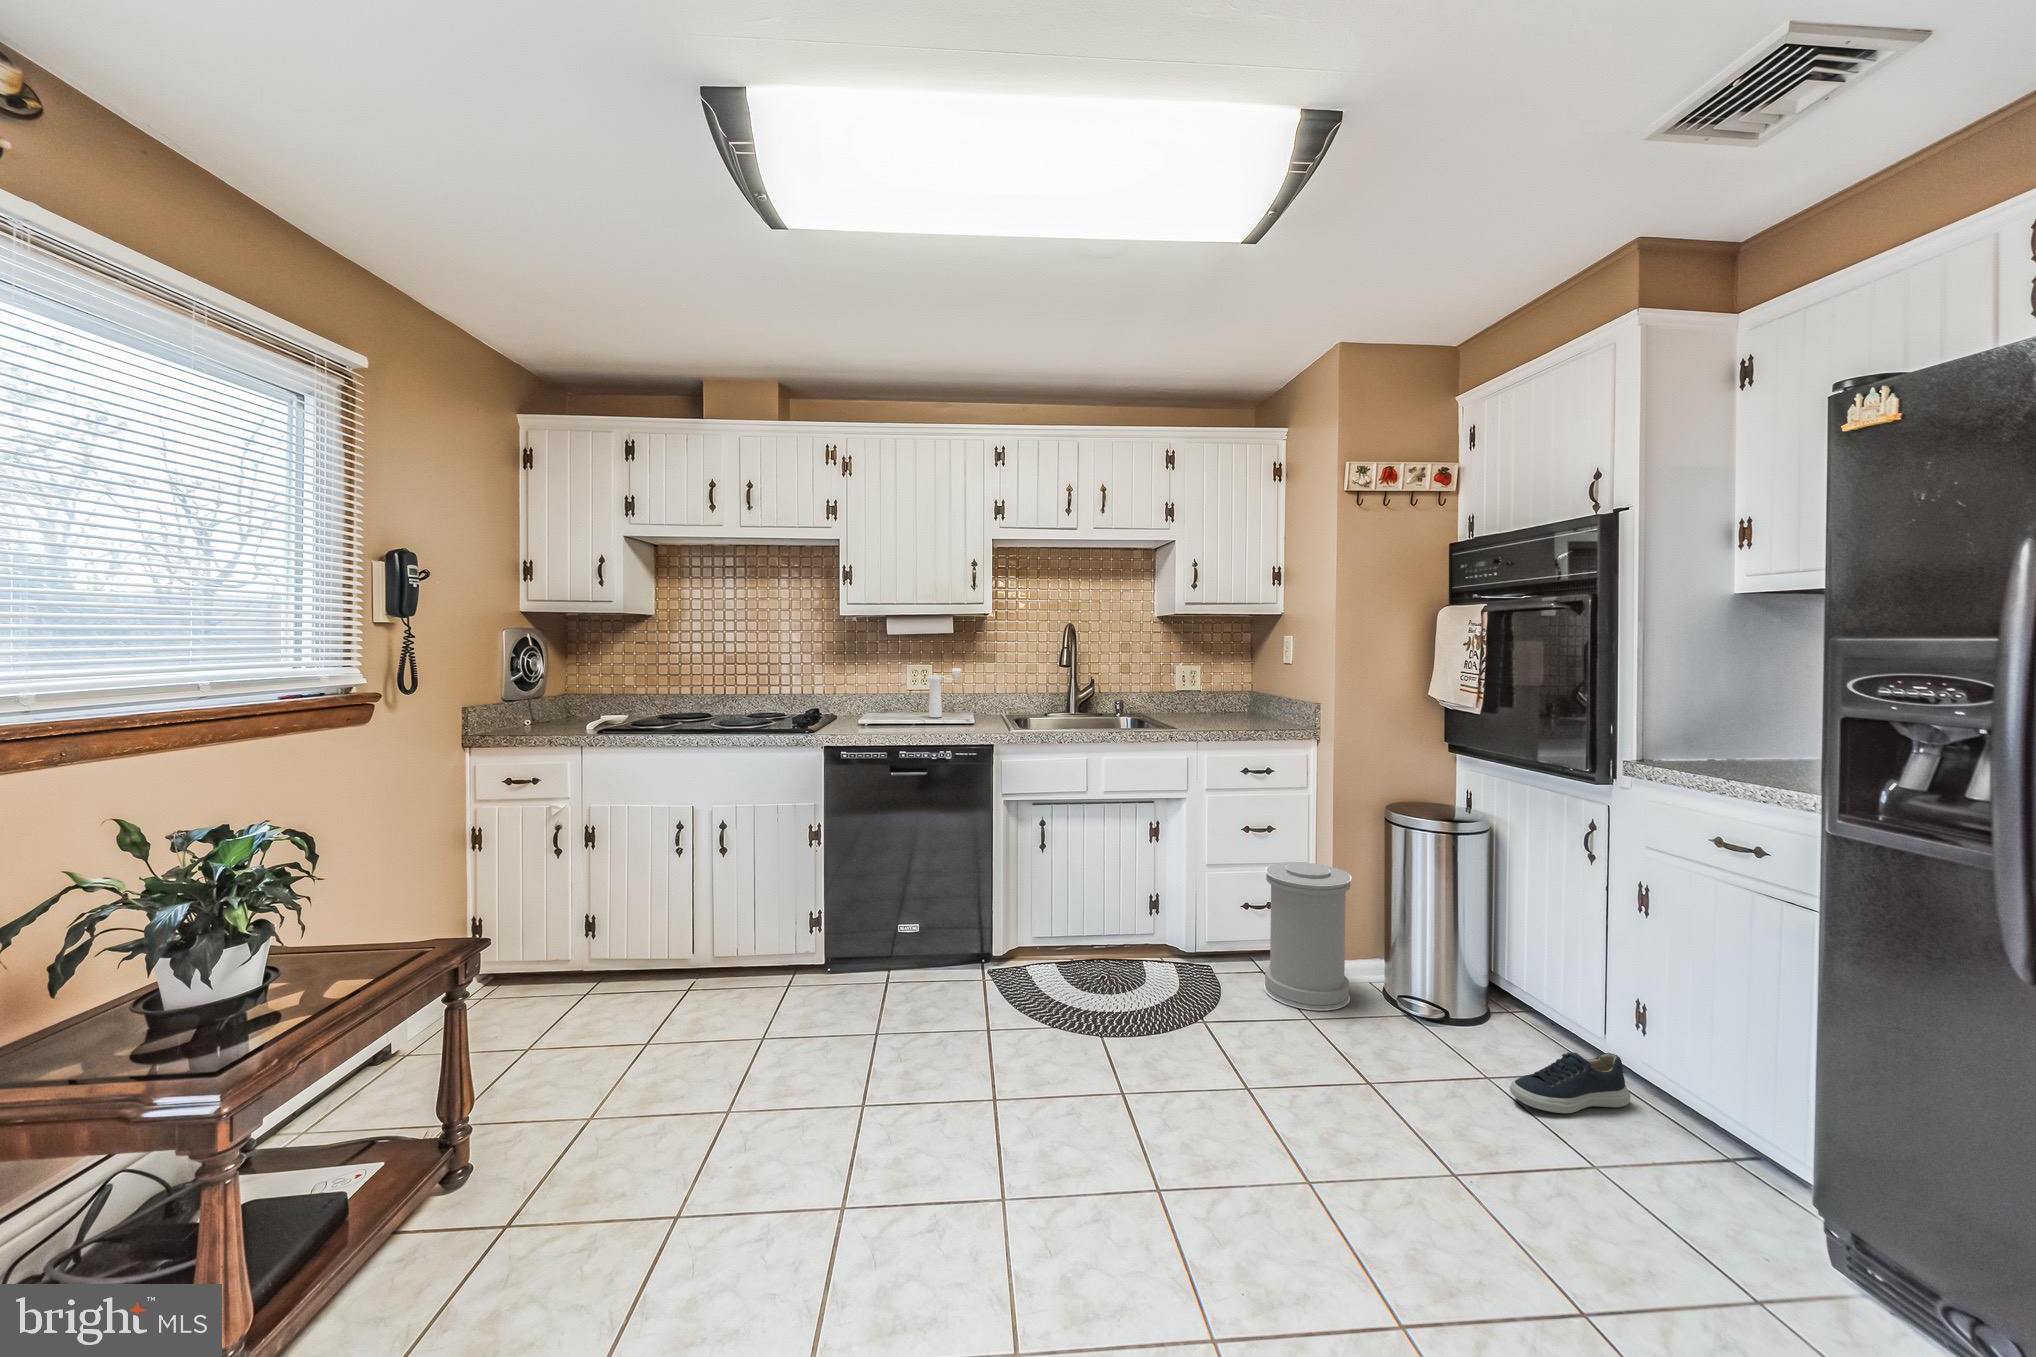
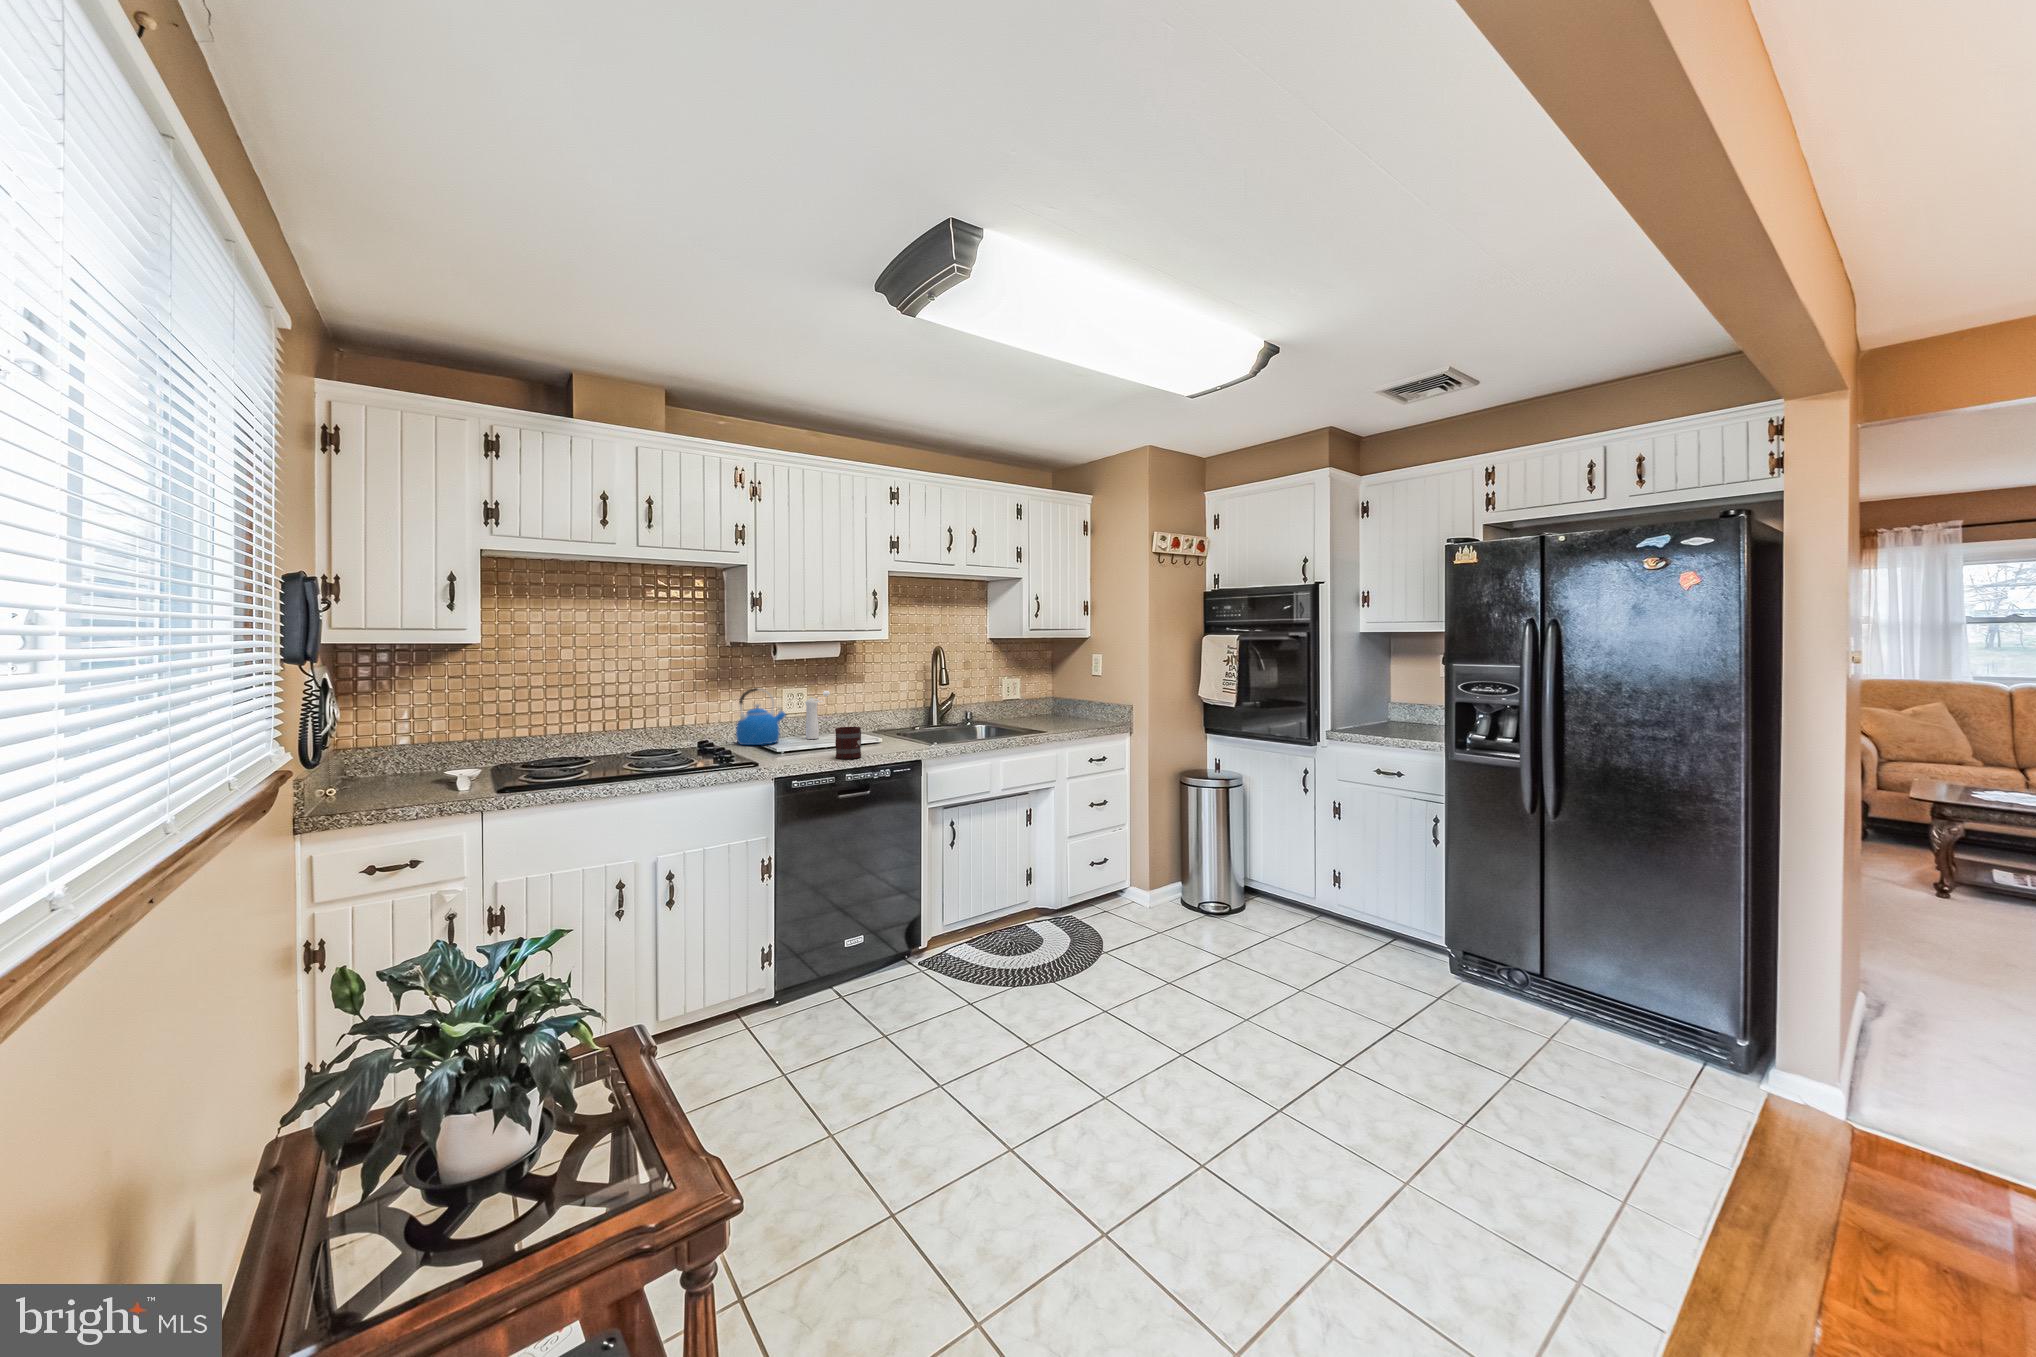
kettle: none [857,661,909,718] -> present [736,688,786,745]
mug: none [902,703,938,736] -> present [835,727,861,759]
trash can: present [1264,862,1352,1011] -> none [1116,822,1175,925]
shoe: present [1510,1052,1630,1113] -> none [1300,903,1348,944]

